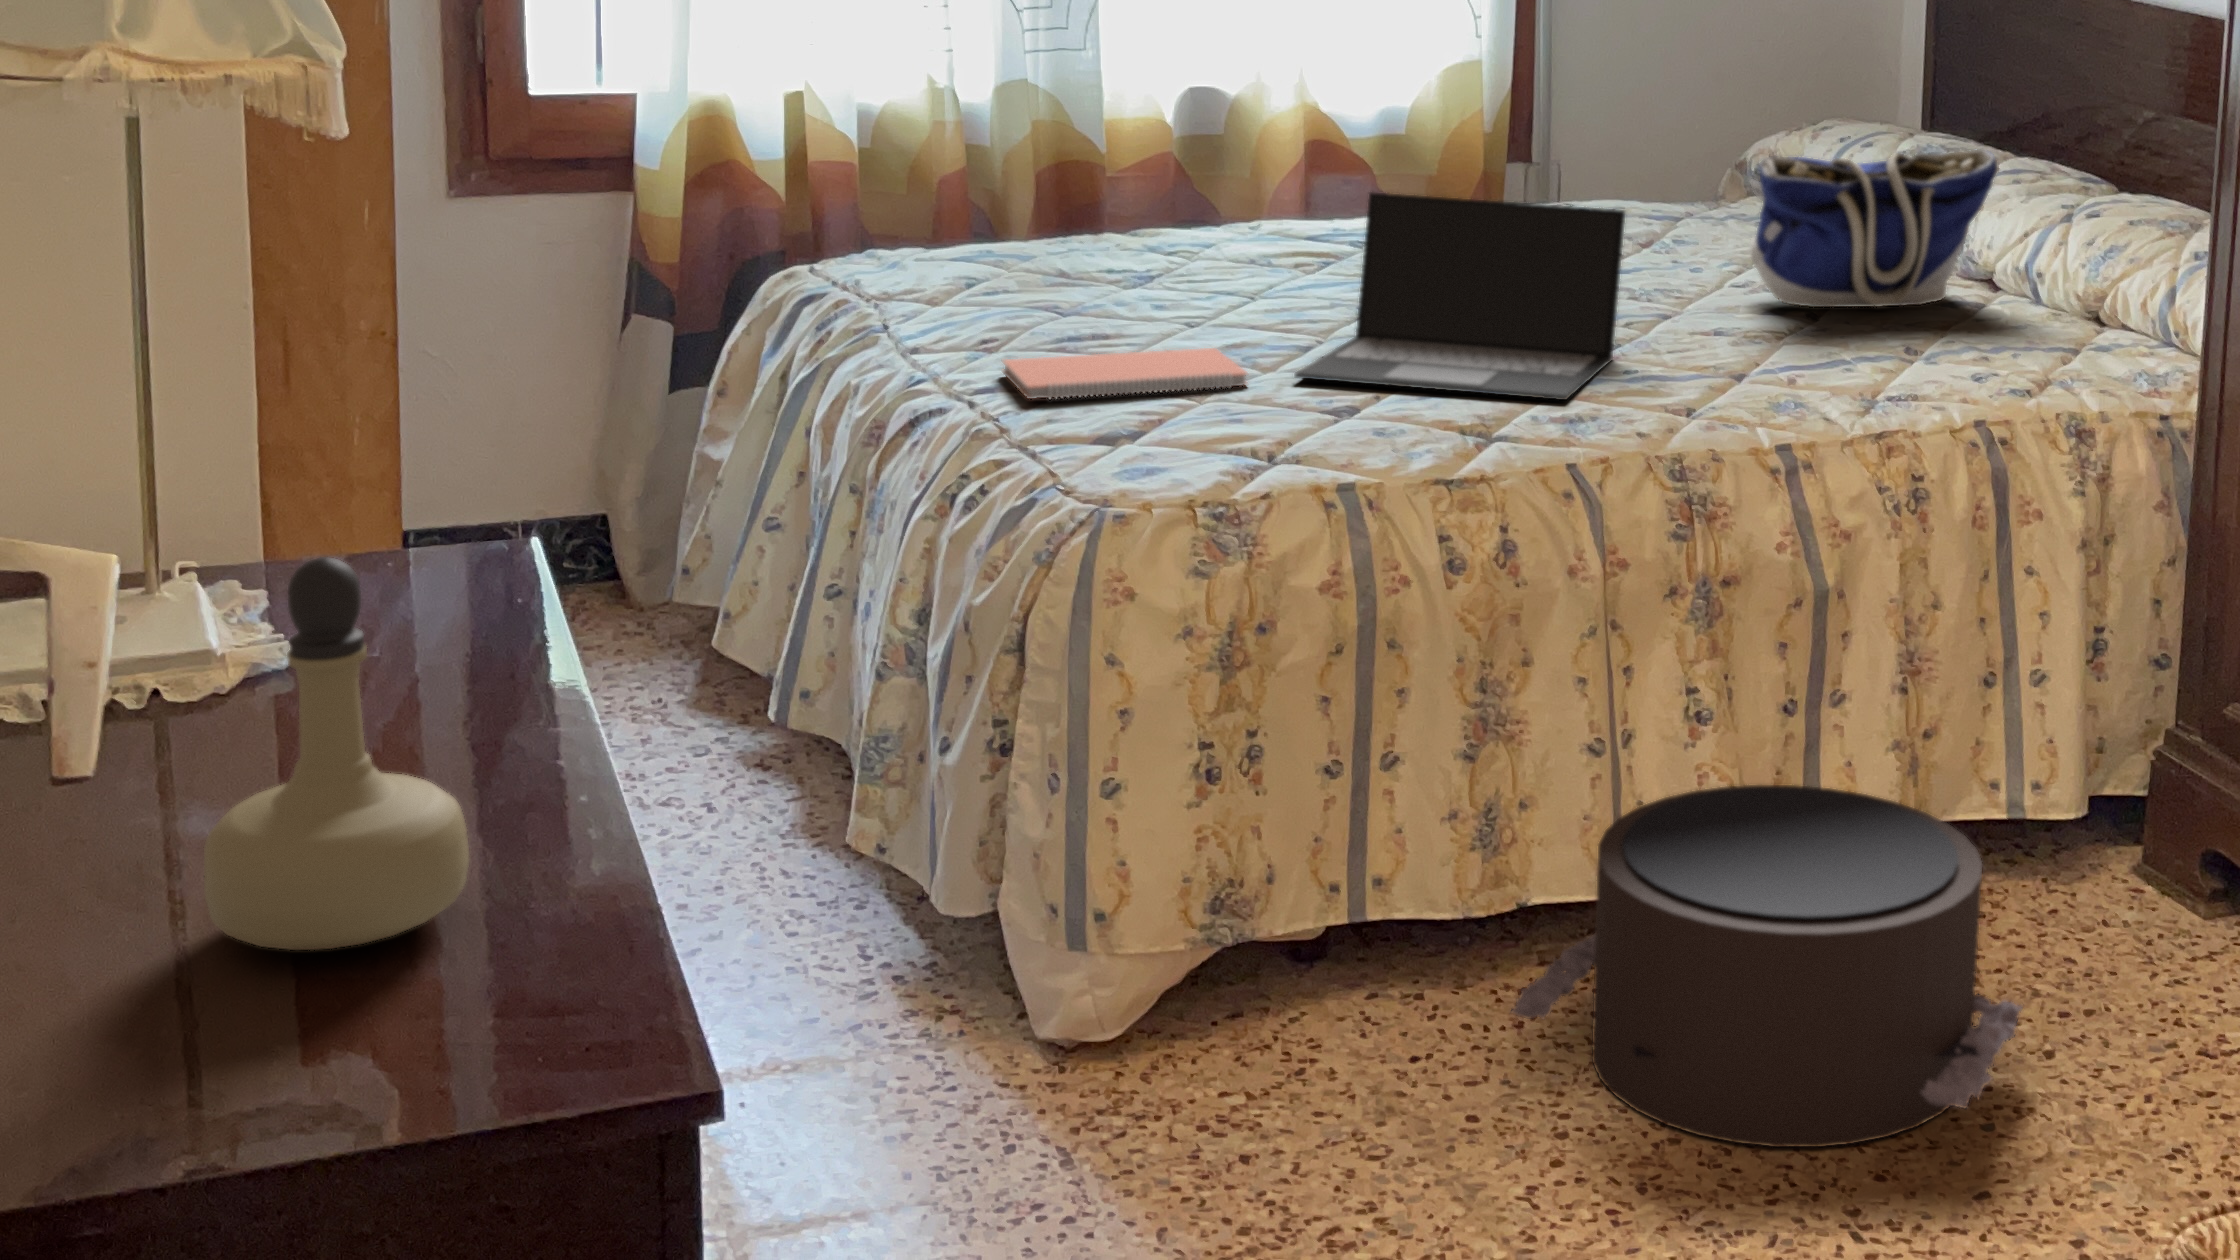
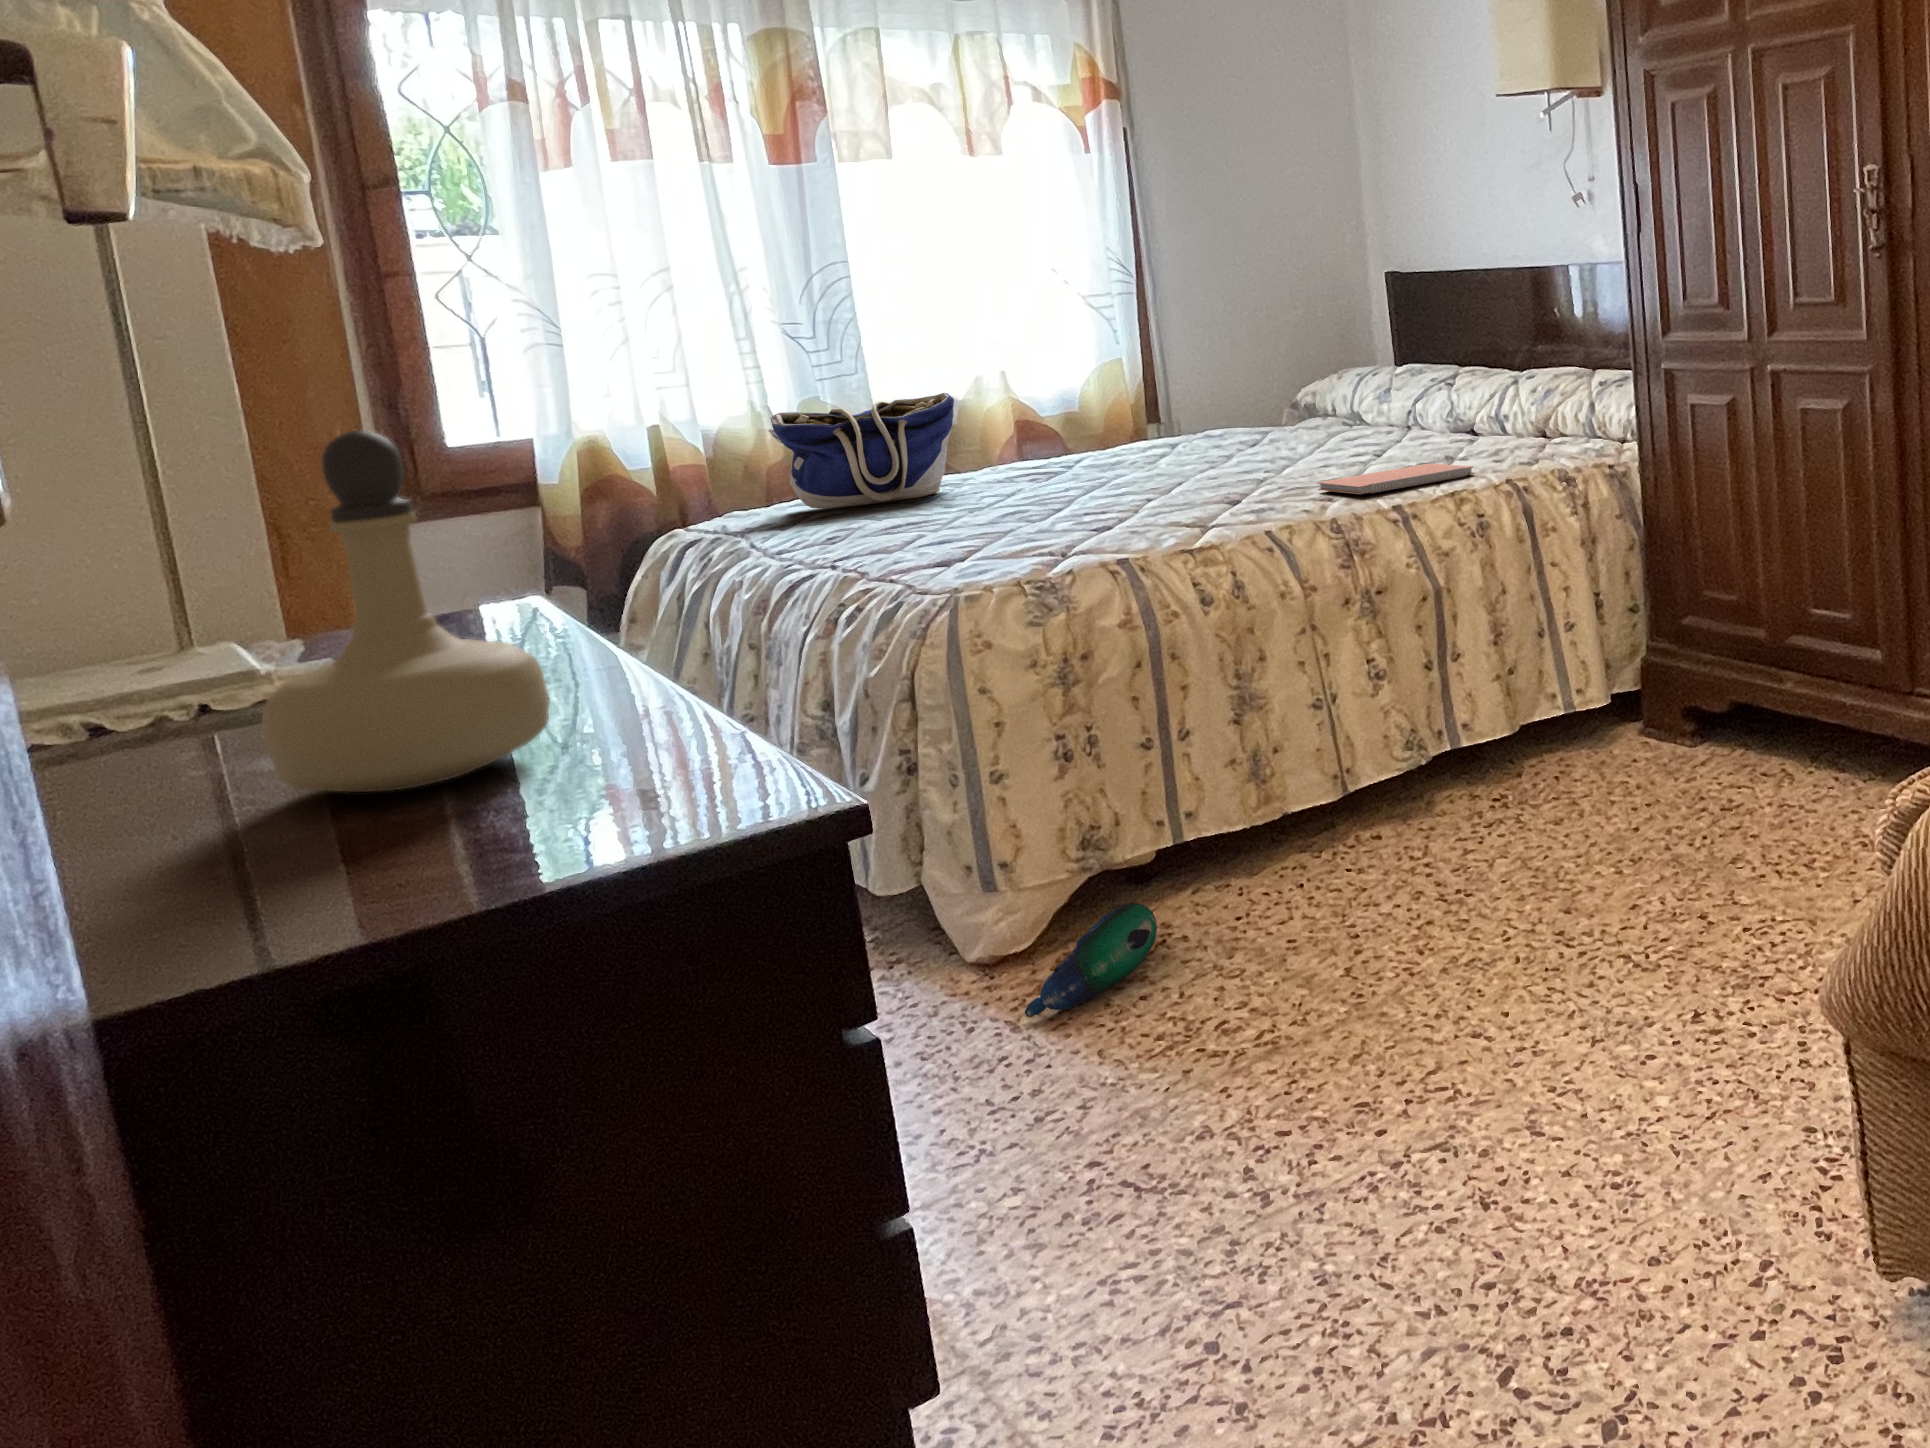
tote bag: present [1750,149,1997,307] -> present [768,393,954,508]
laptop: present [1295,193,1625,400] -> none [1065,394,1271,521]
notebook: present [1003,348,1247,399] -> present [1317,464,1474,494]
pouf: present [1511,785,2023,1147] -> none [1301,699,1619,914]
plush toy: none [1086,1002,1291,1148] -> present [1025,902,1157,1017]

